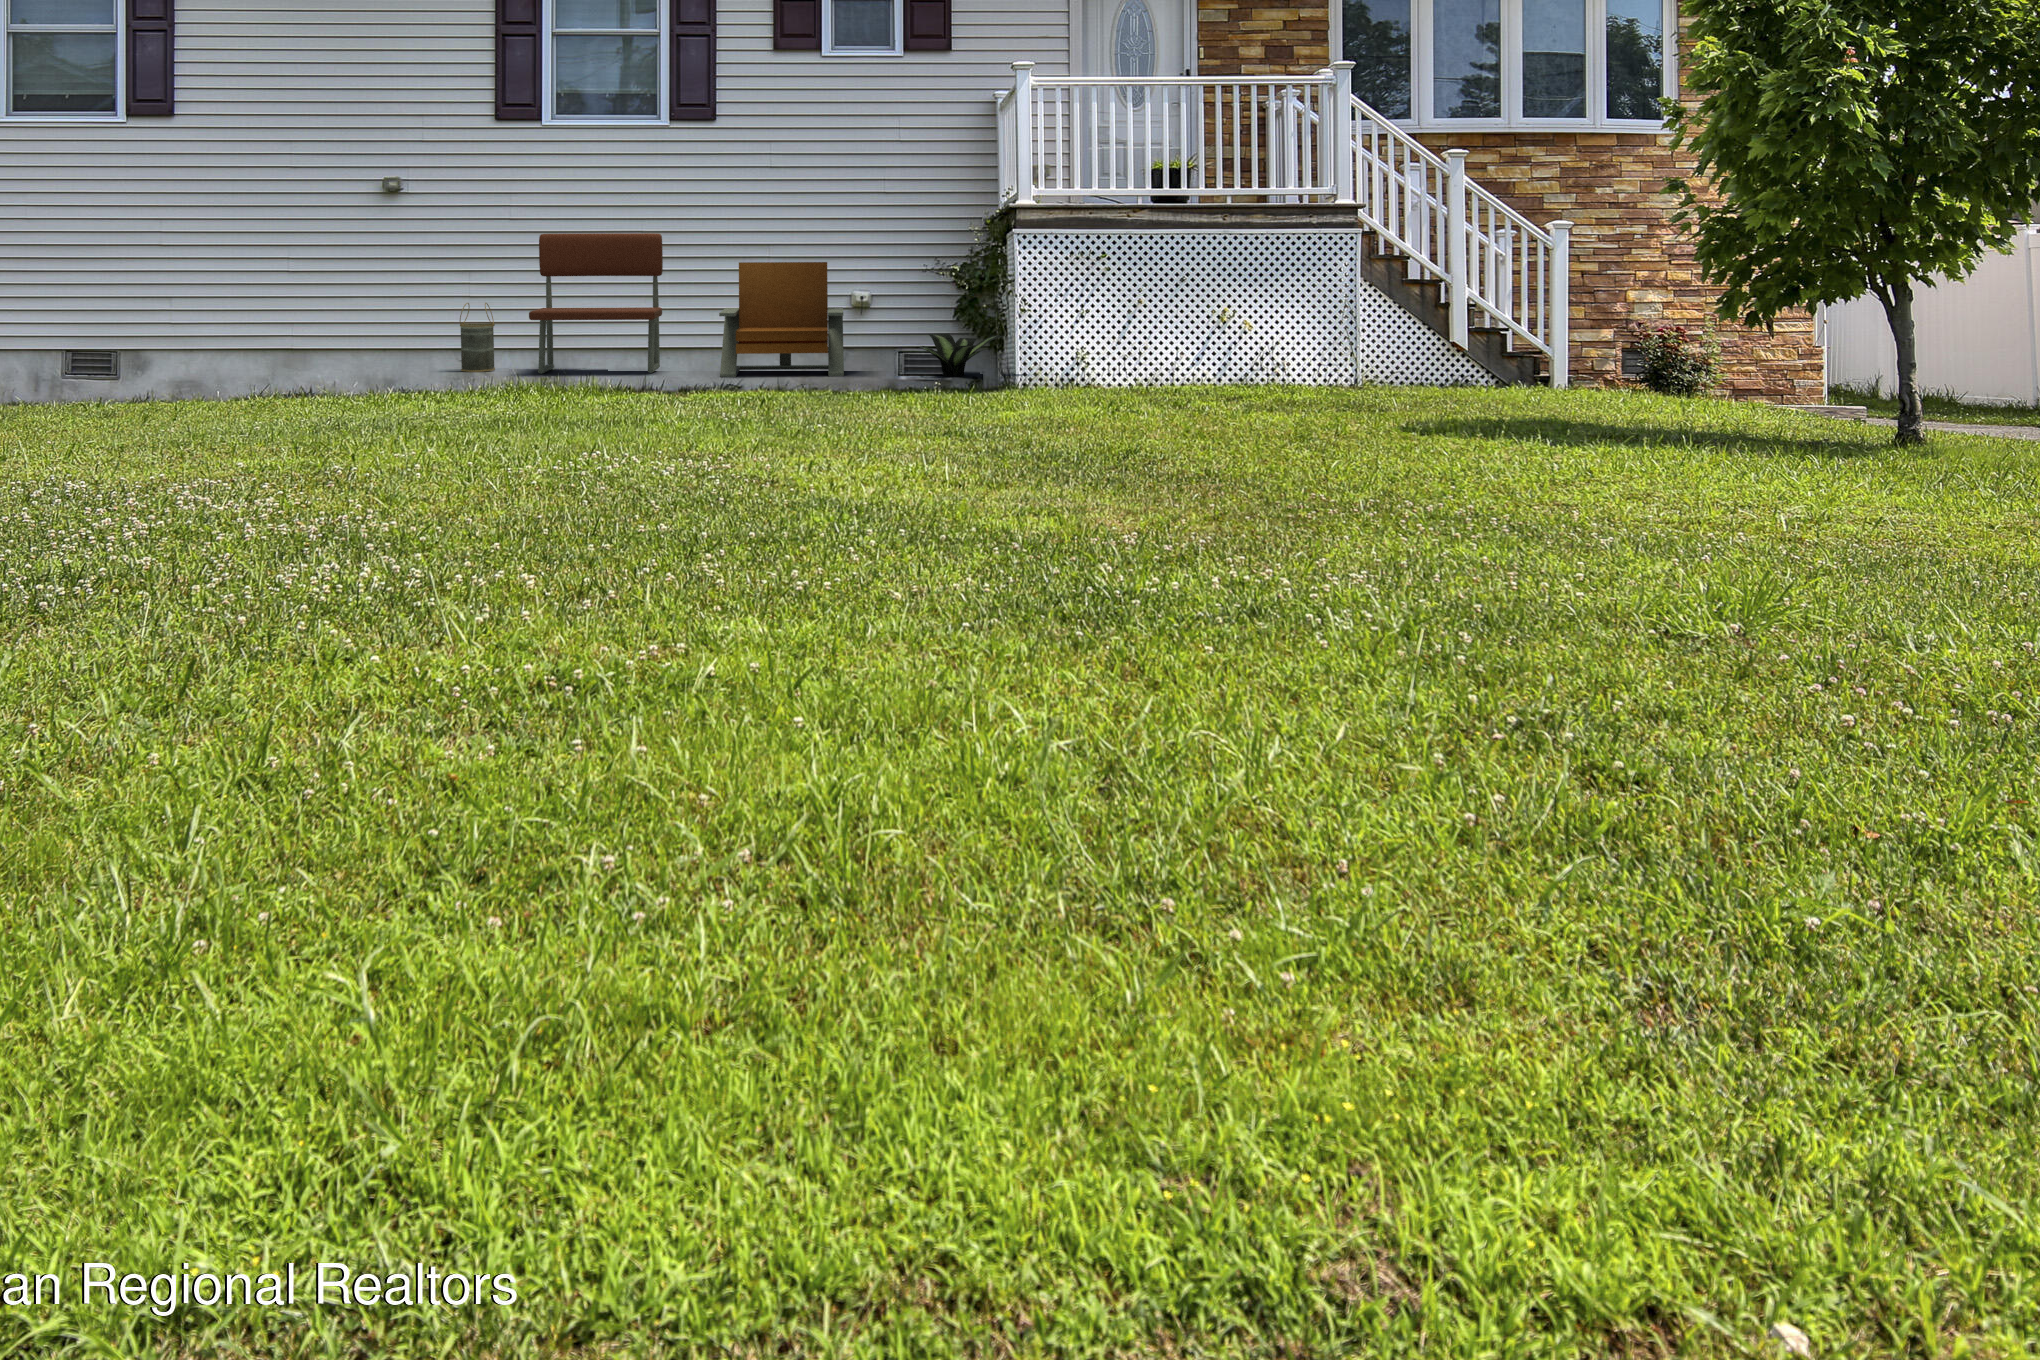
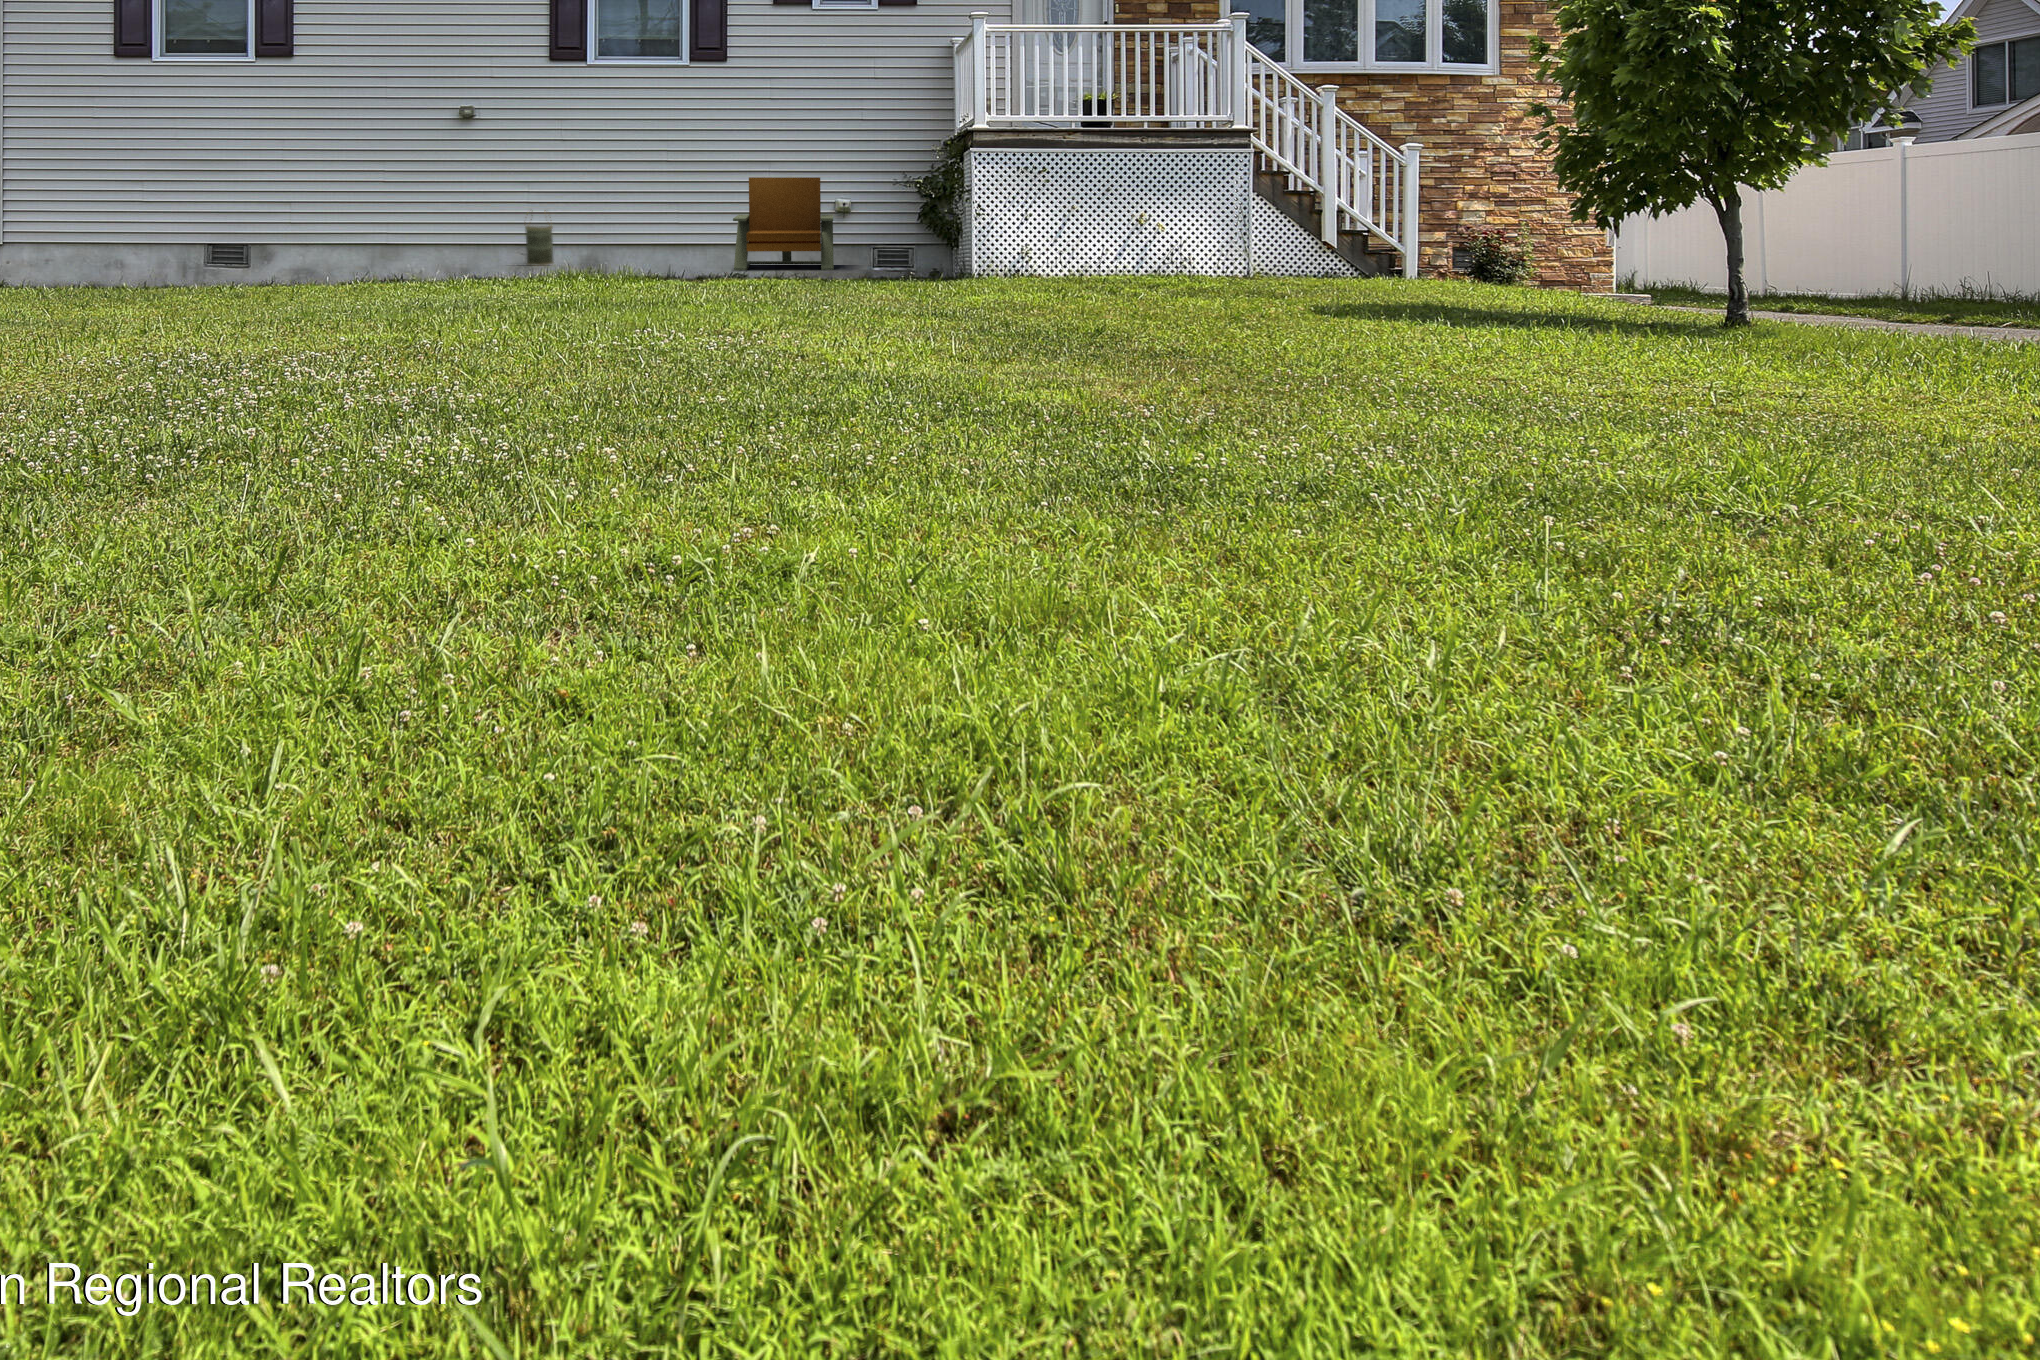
bench: present [529,233,663,374] -> none [580,154,687,267]
potted plant: present [919,334,1003,376] -> none [888,236,962,271]

